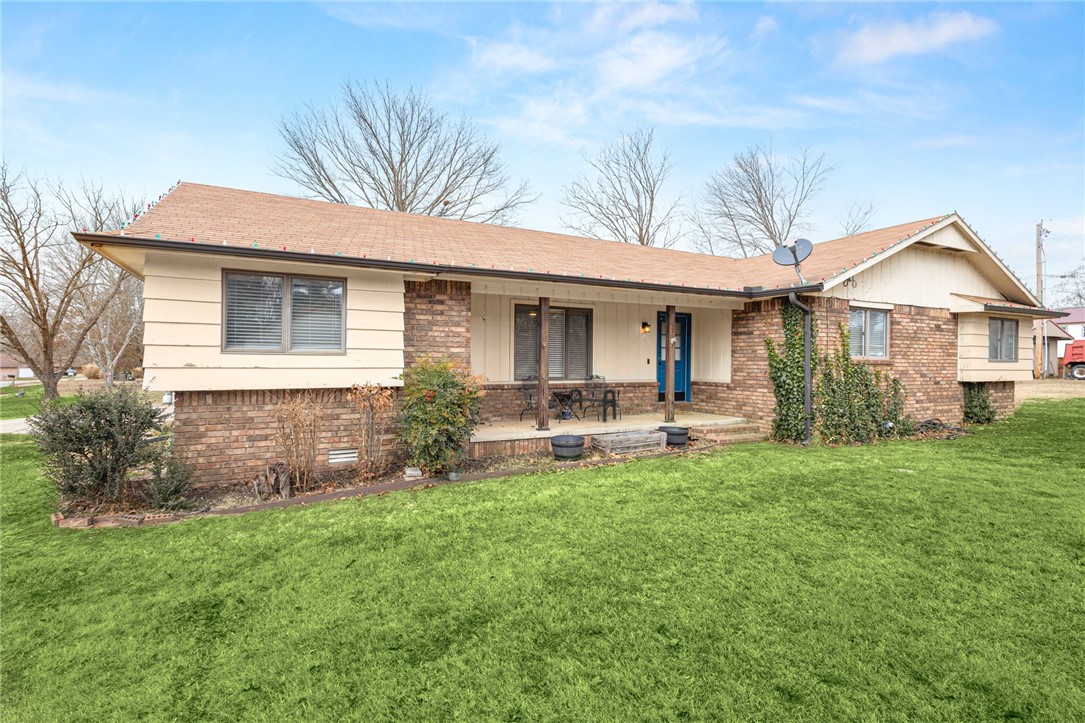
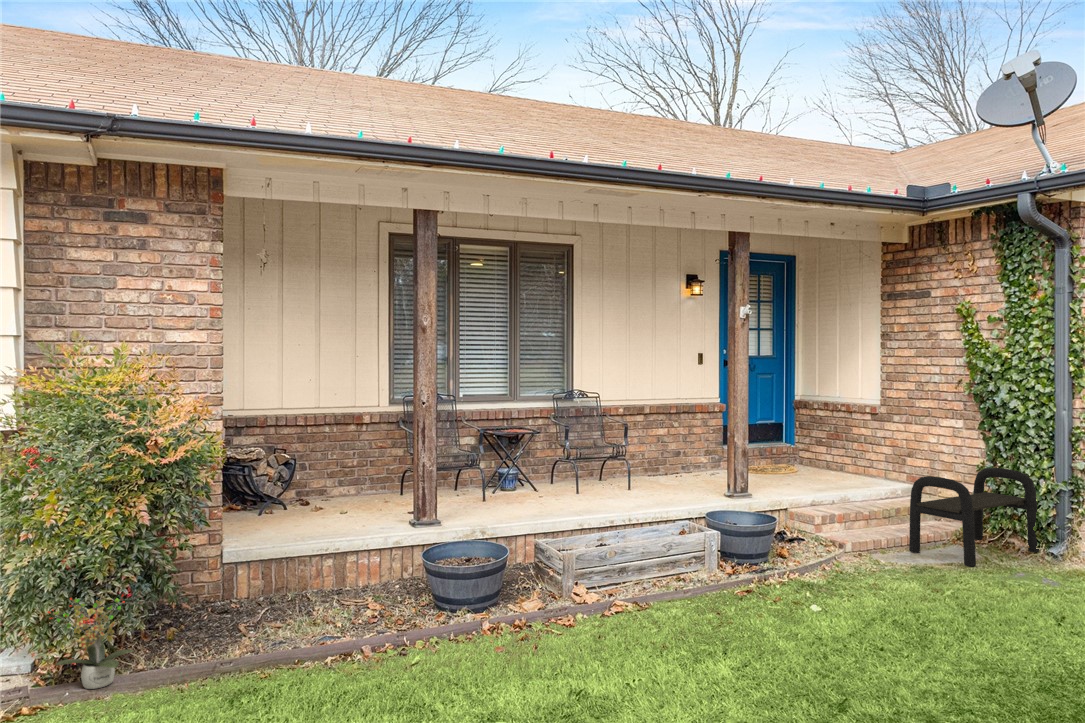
bench: present [569,388,616,422] -> present [909,468,1039,567]

